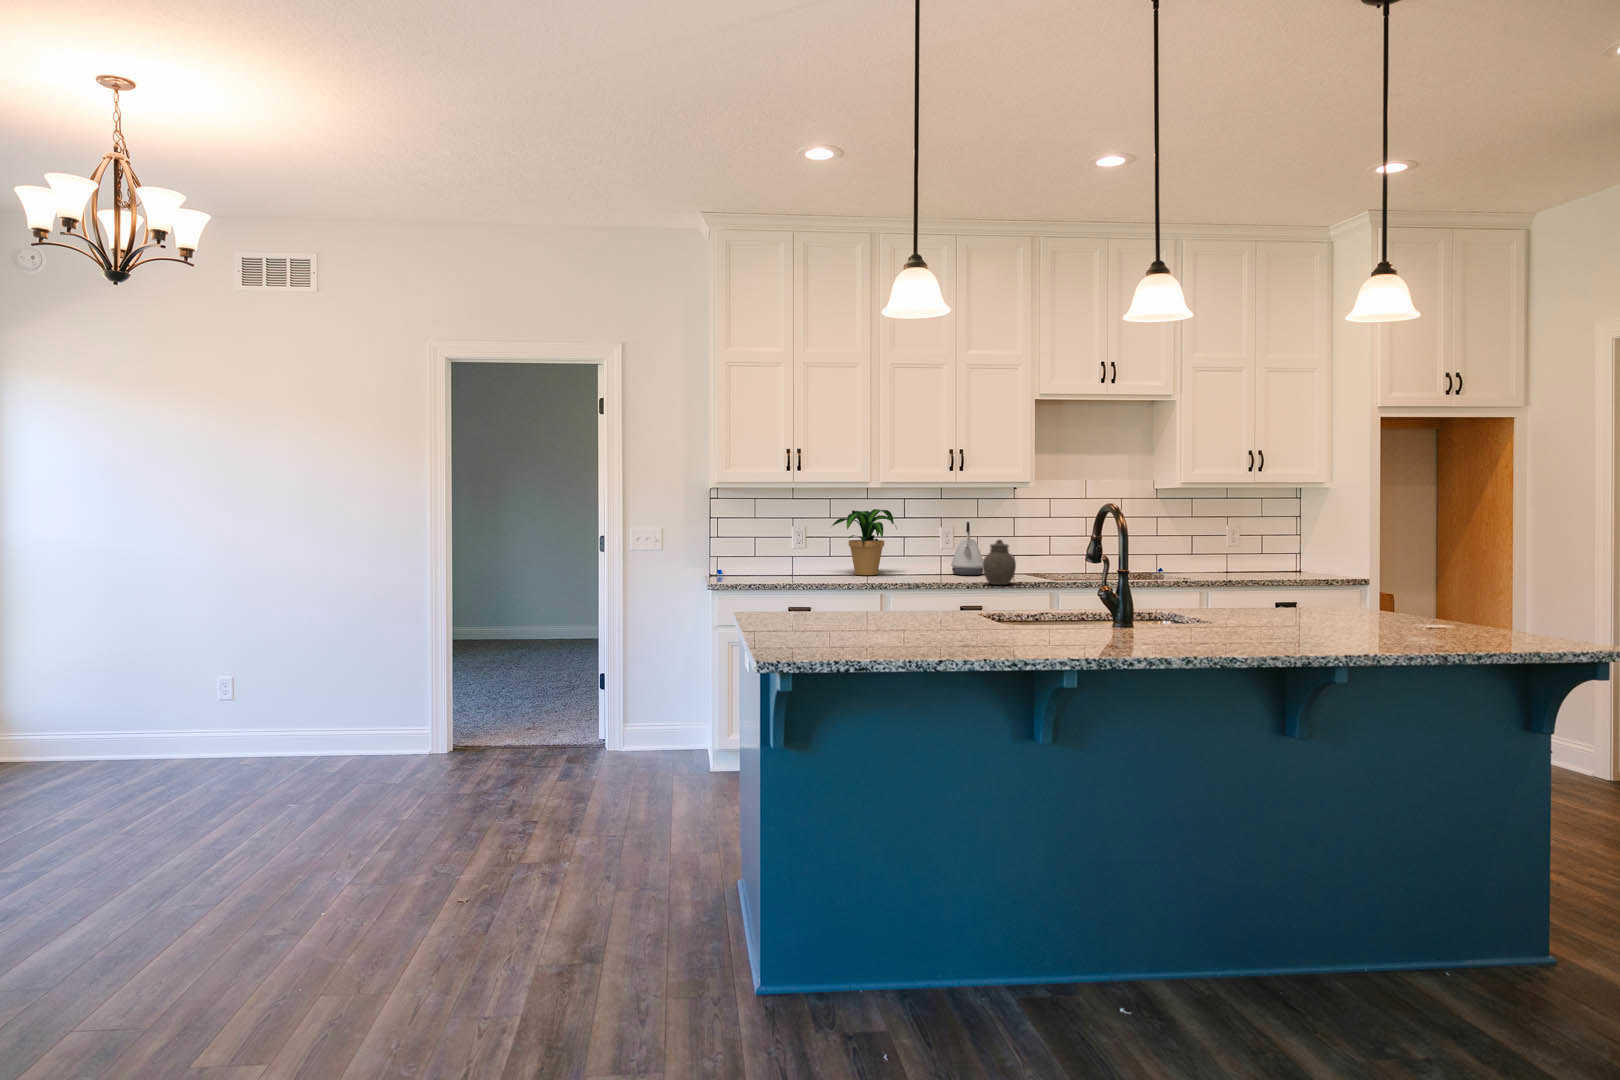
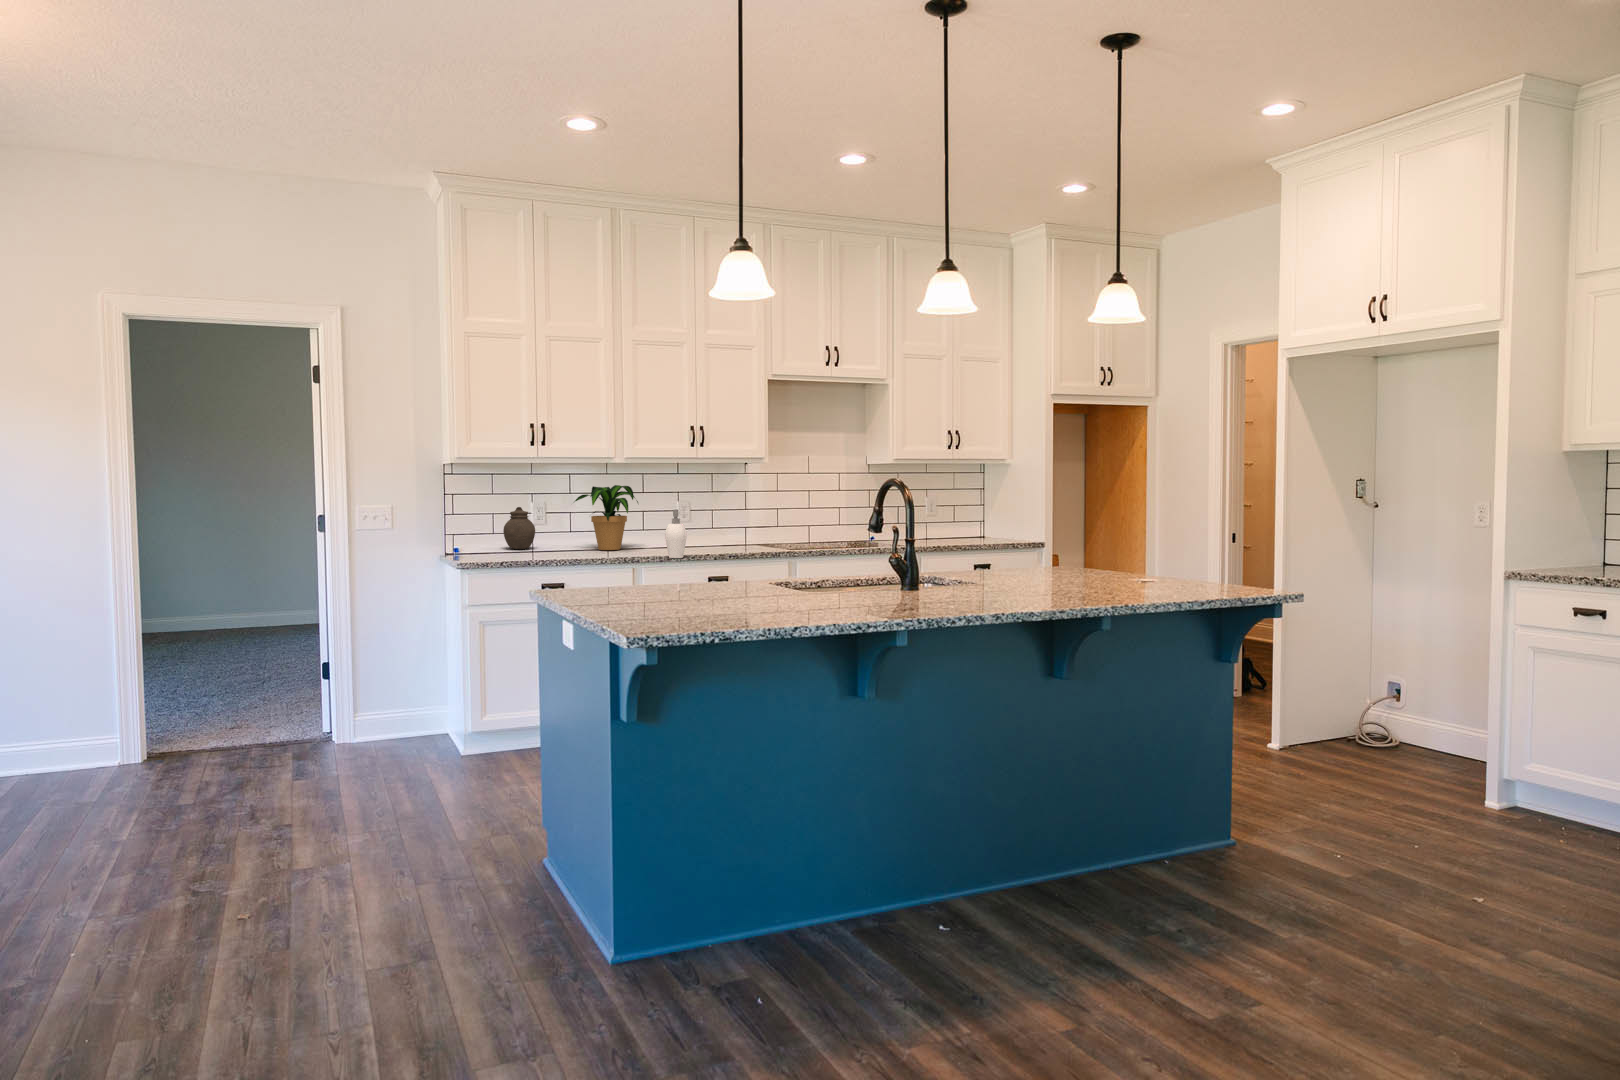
kettle: present [951,522,983,575] -> none [690,497,722,547]
soap dispenser: none [916,535,938,585] -> present [665,509,687,558]
jar: present [983,540,1016,585] -> present [503,507,535,549]

